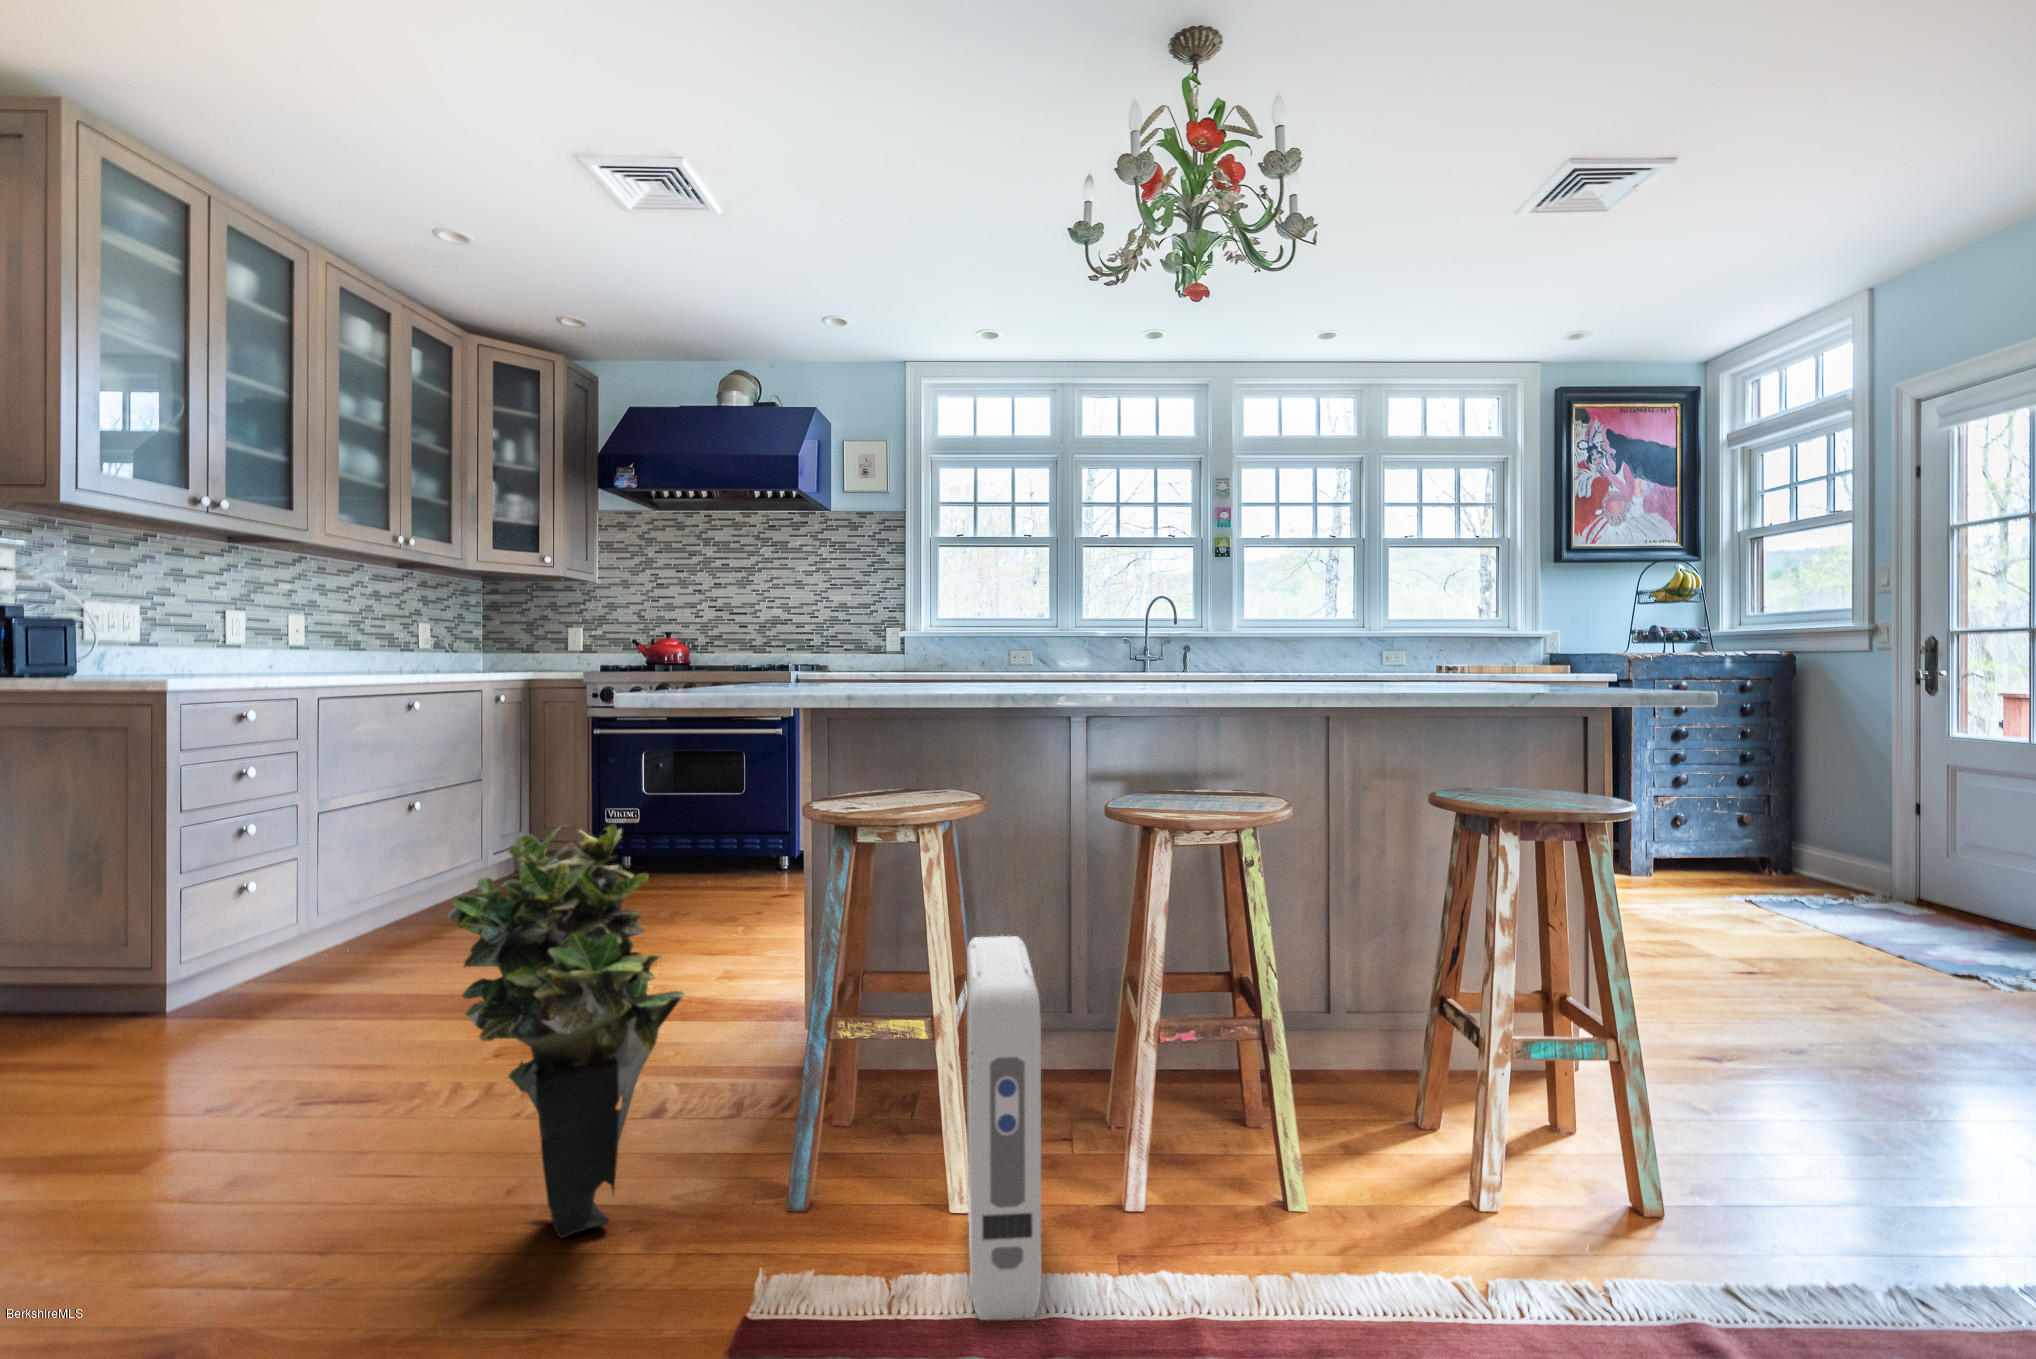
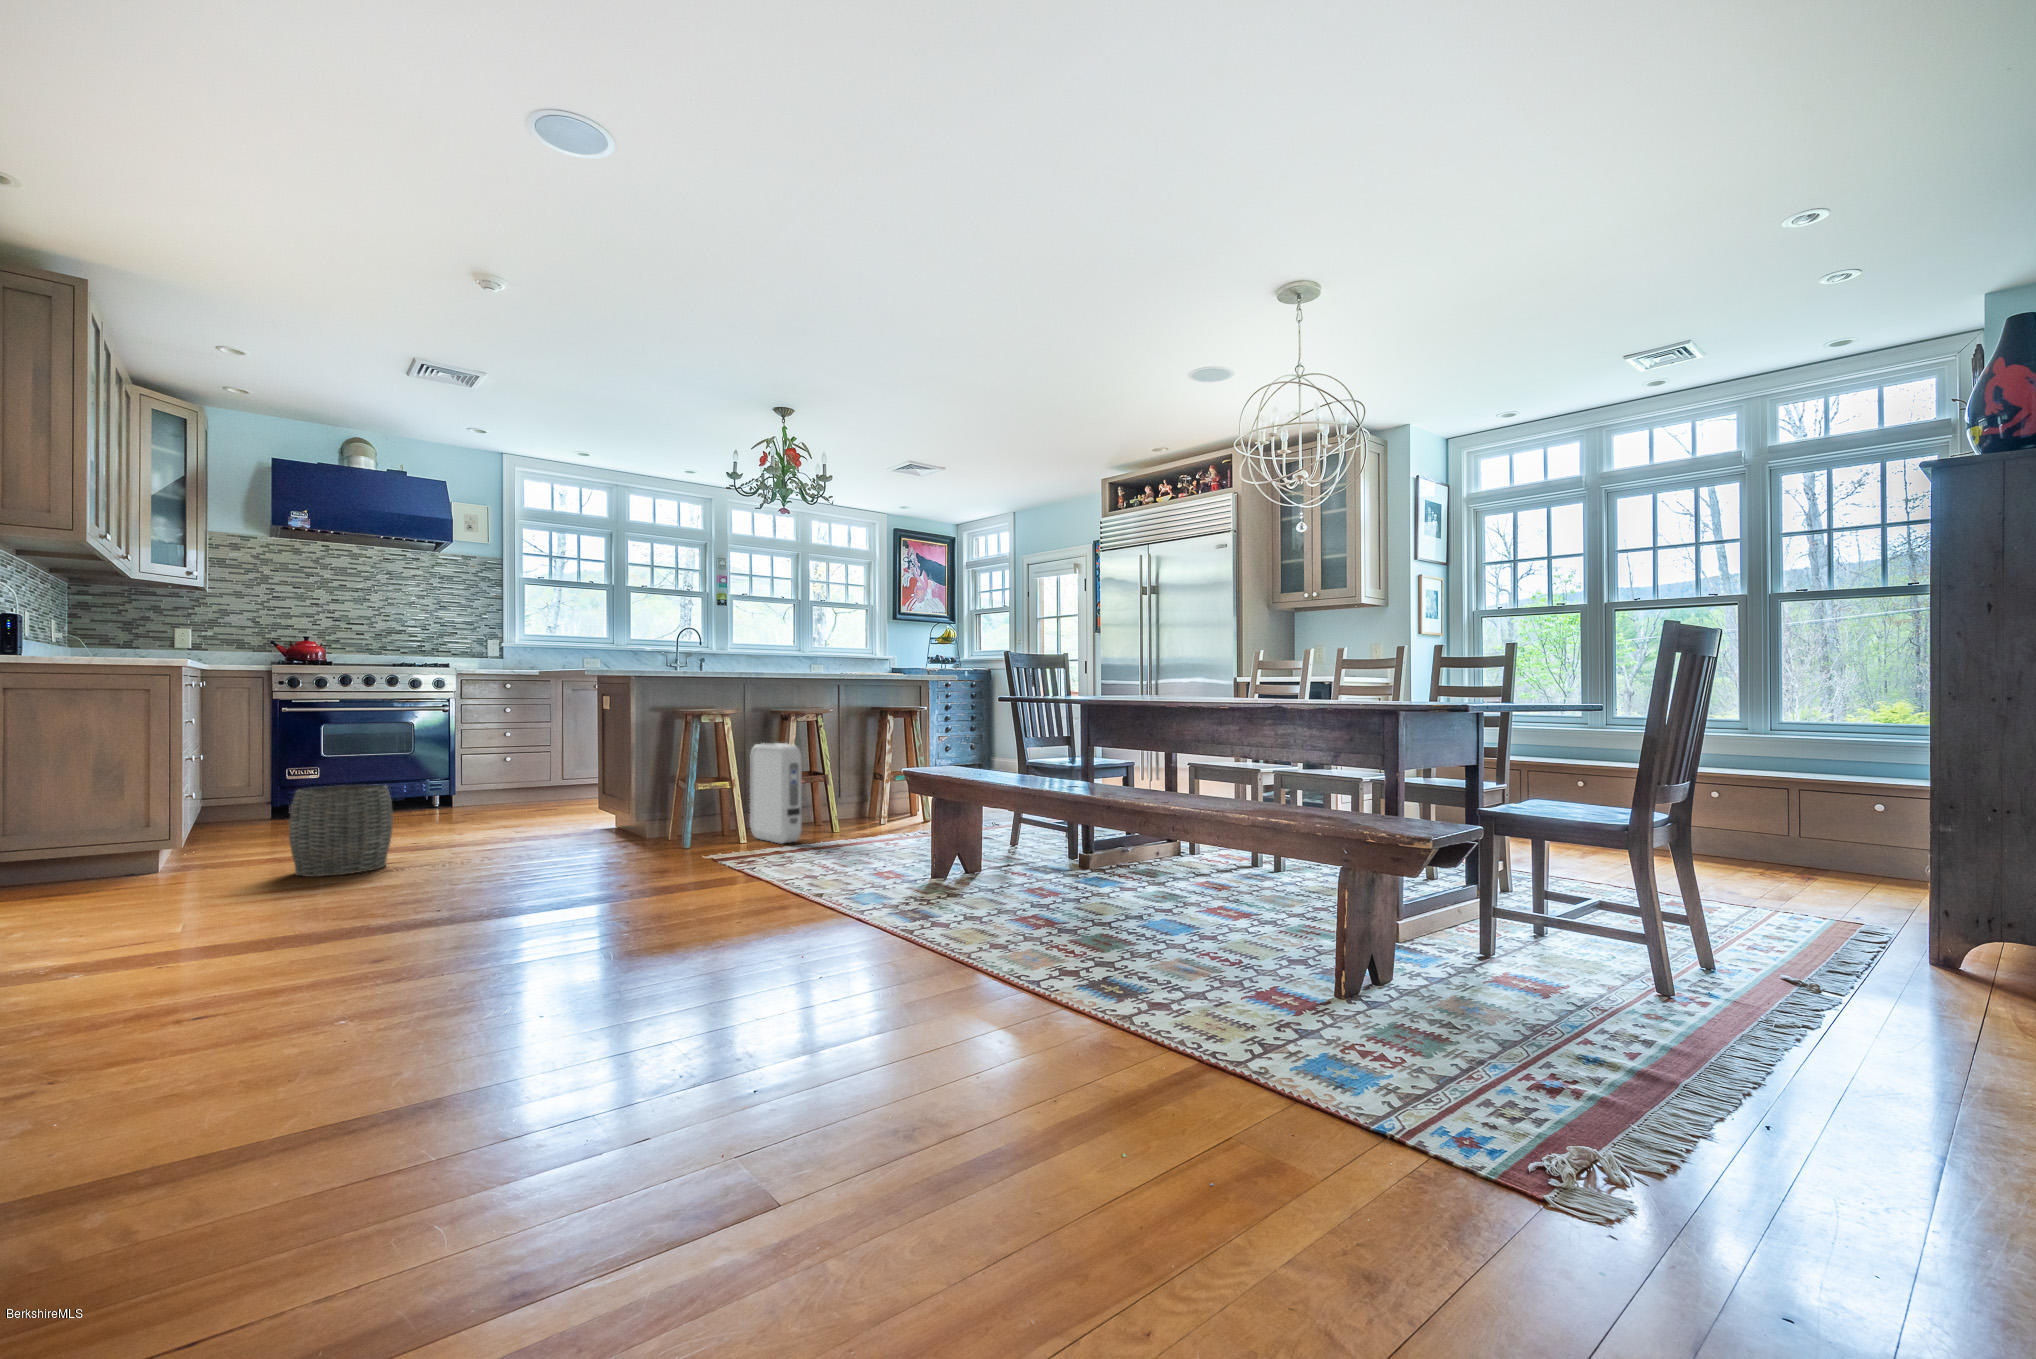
potted plant: present [448,825,684,1238] -> none [554,713,645,856]
woven basket: none [118,928,328,1139] -> present [289,785,393,877]

